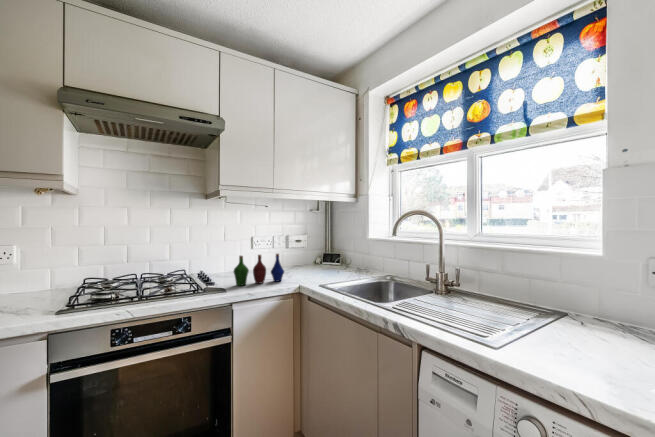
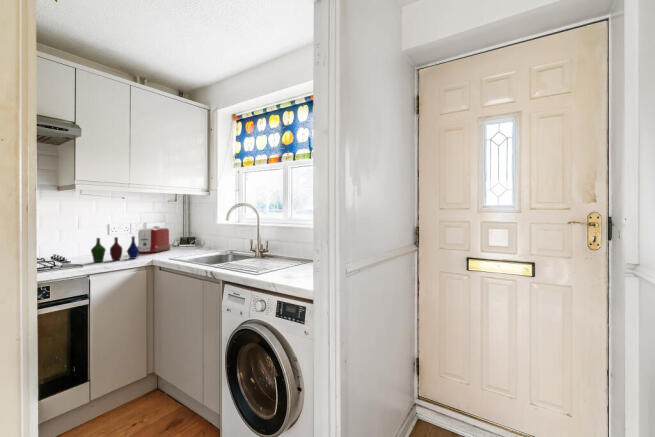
toaster: none [279,242,314,272] -> present [138,228,171,253]

